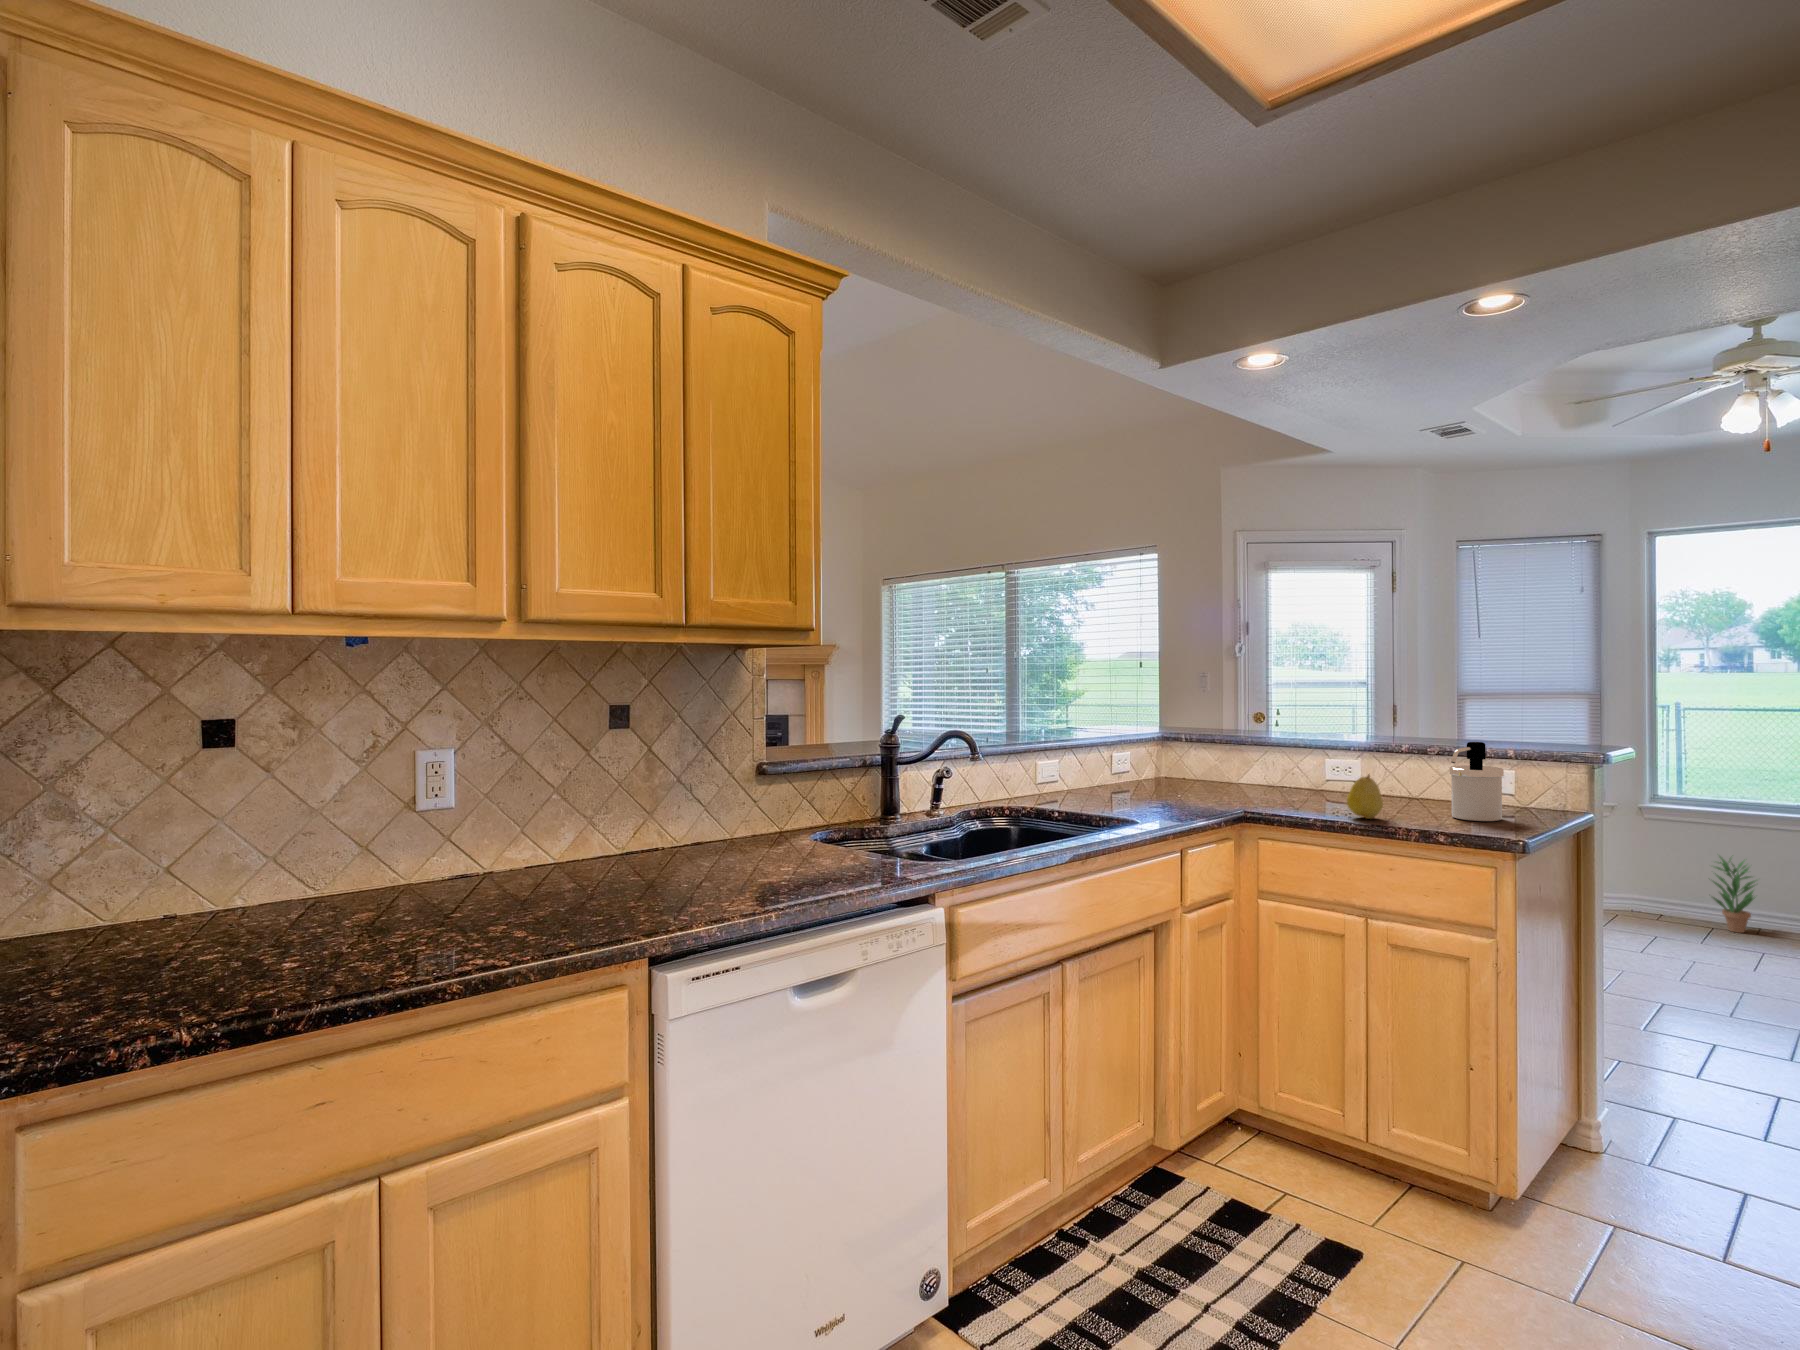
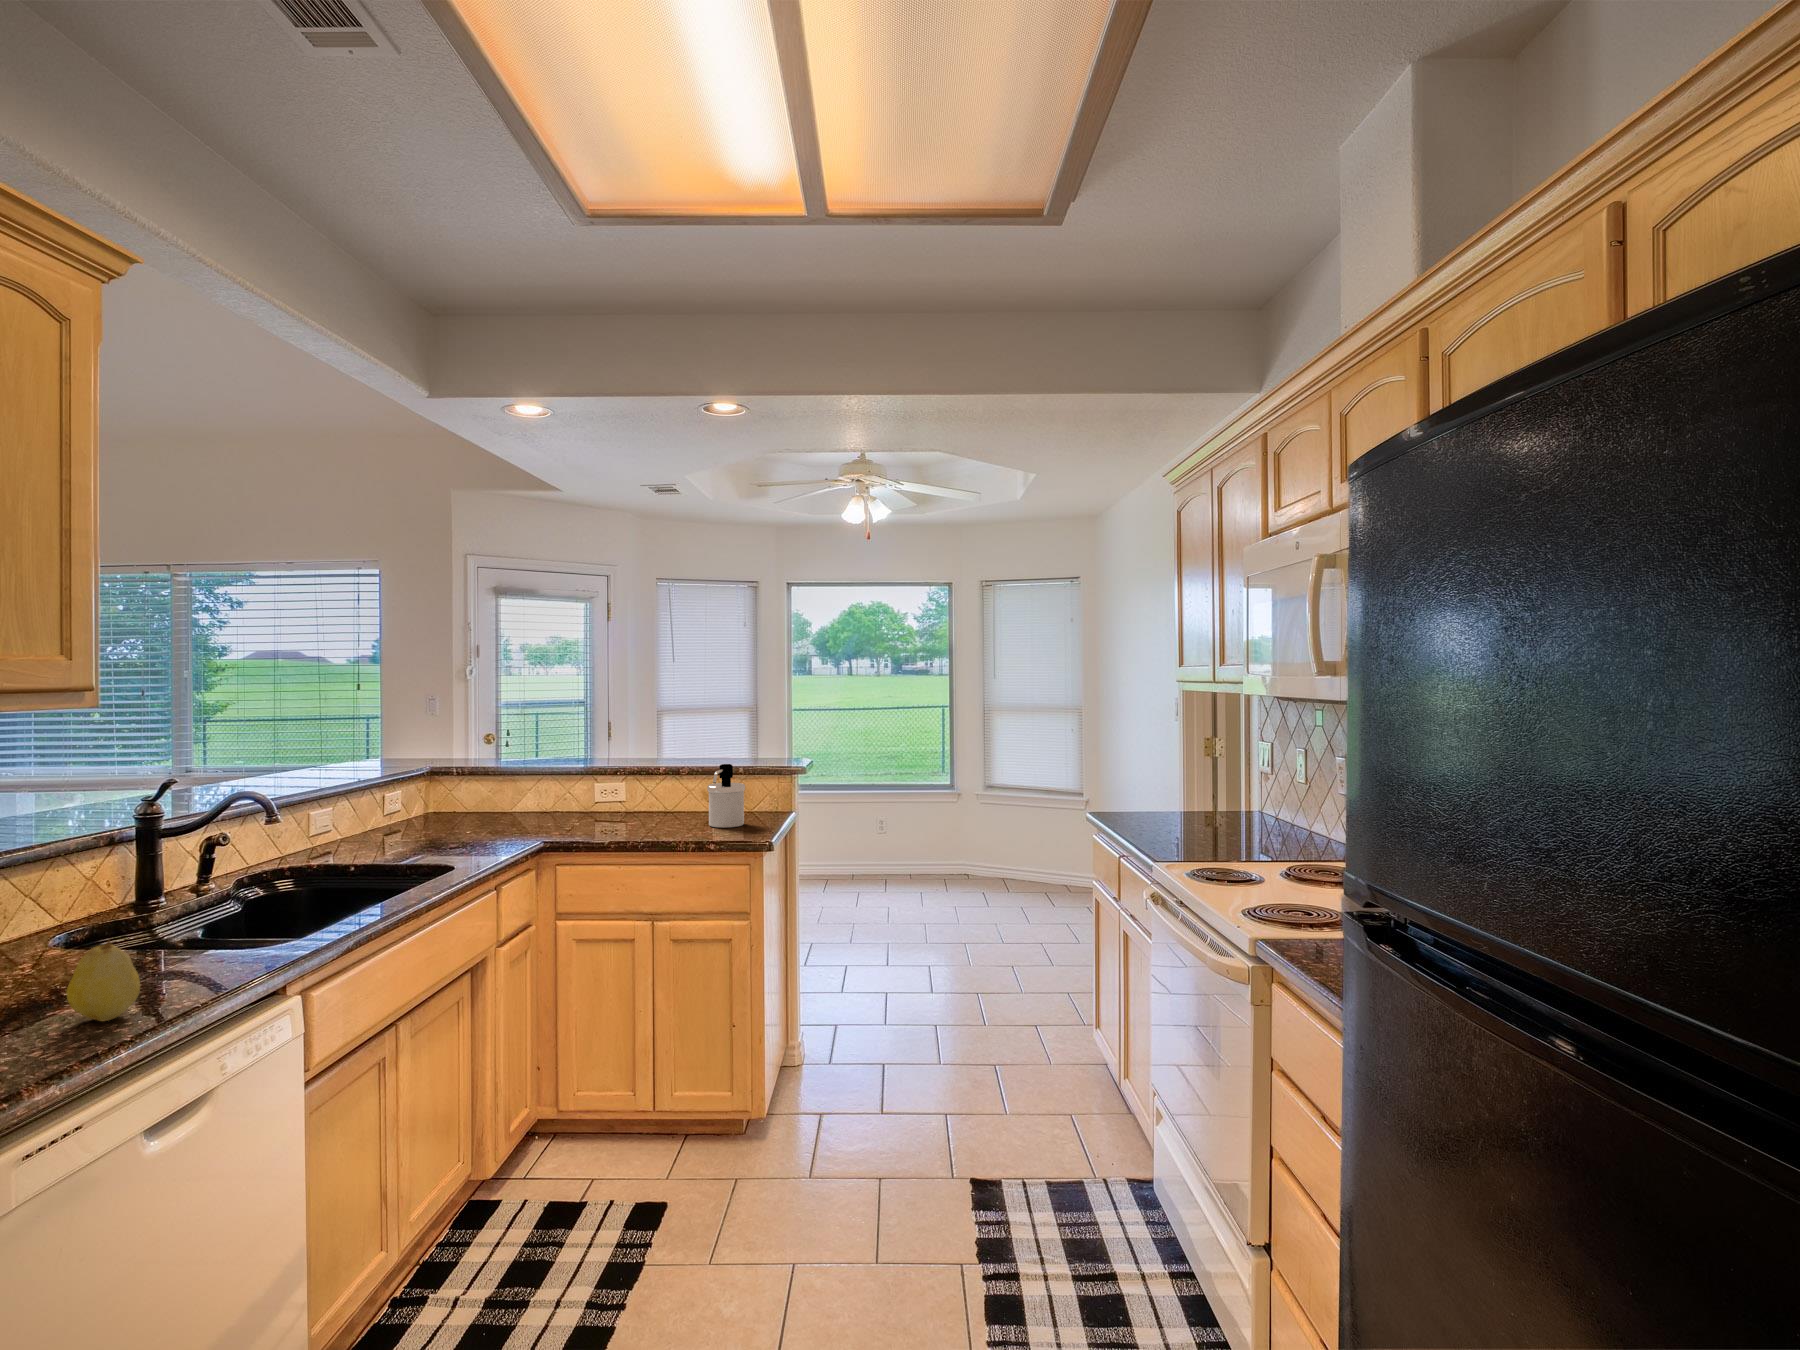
fruit: present [1347,774,1383,819] -> present [66,940,140,1021]
potted plant: present [1713,856,1756,933] -> none [822,824,852,881]

